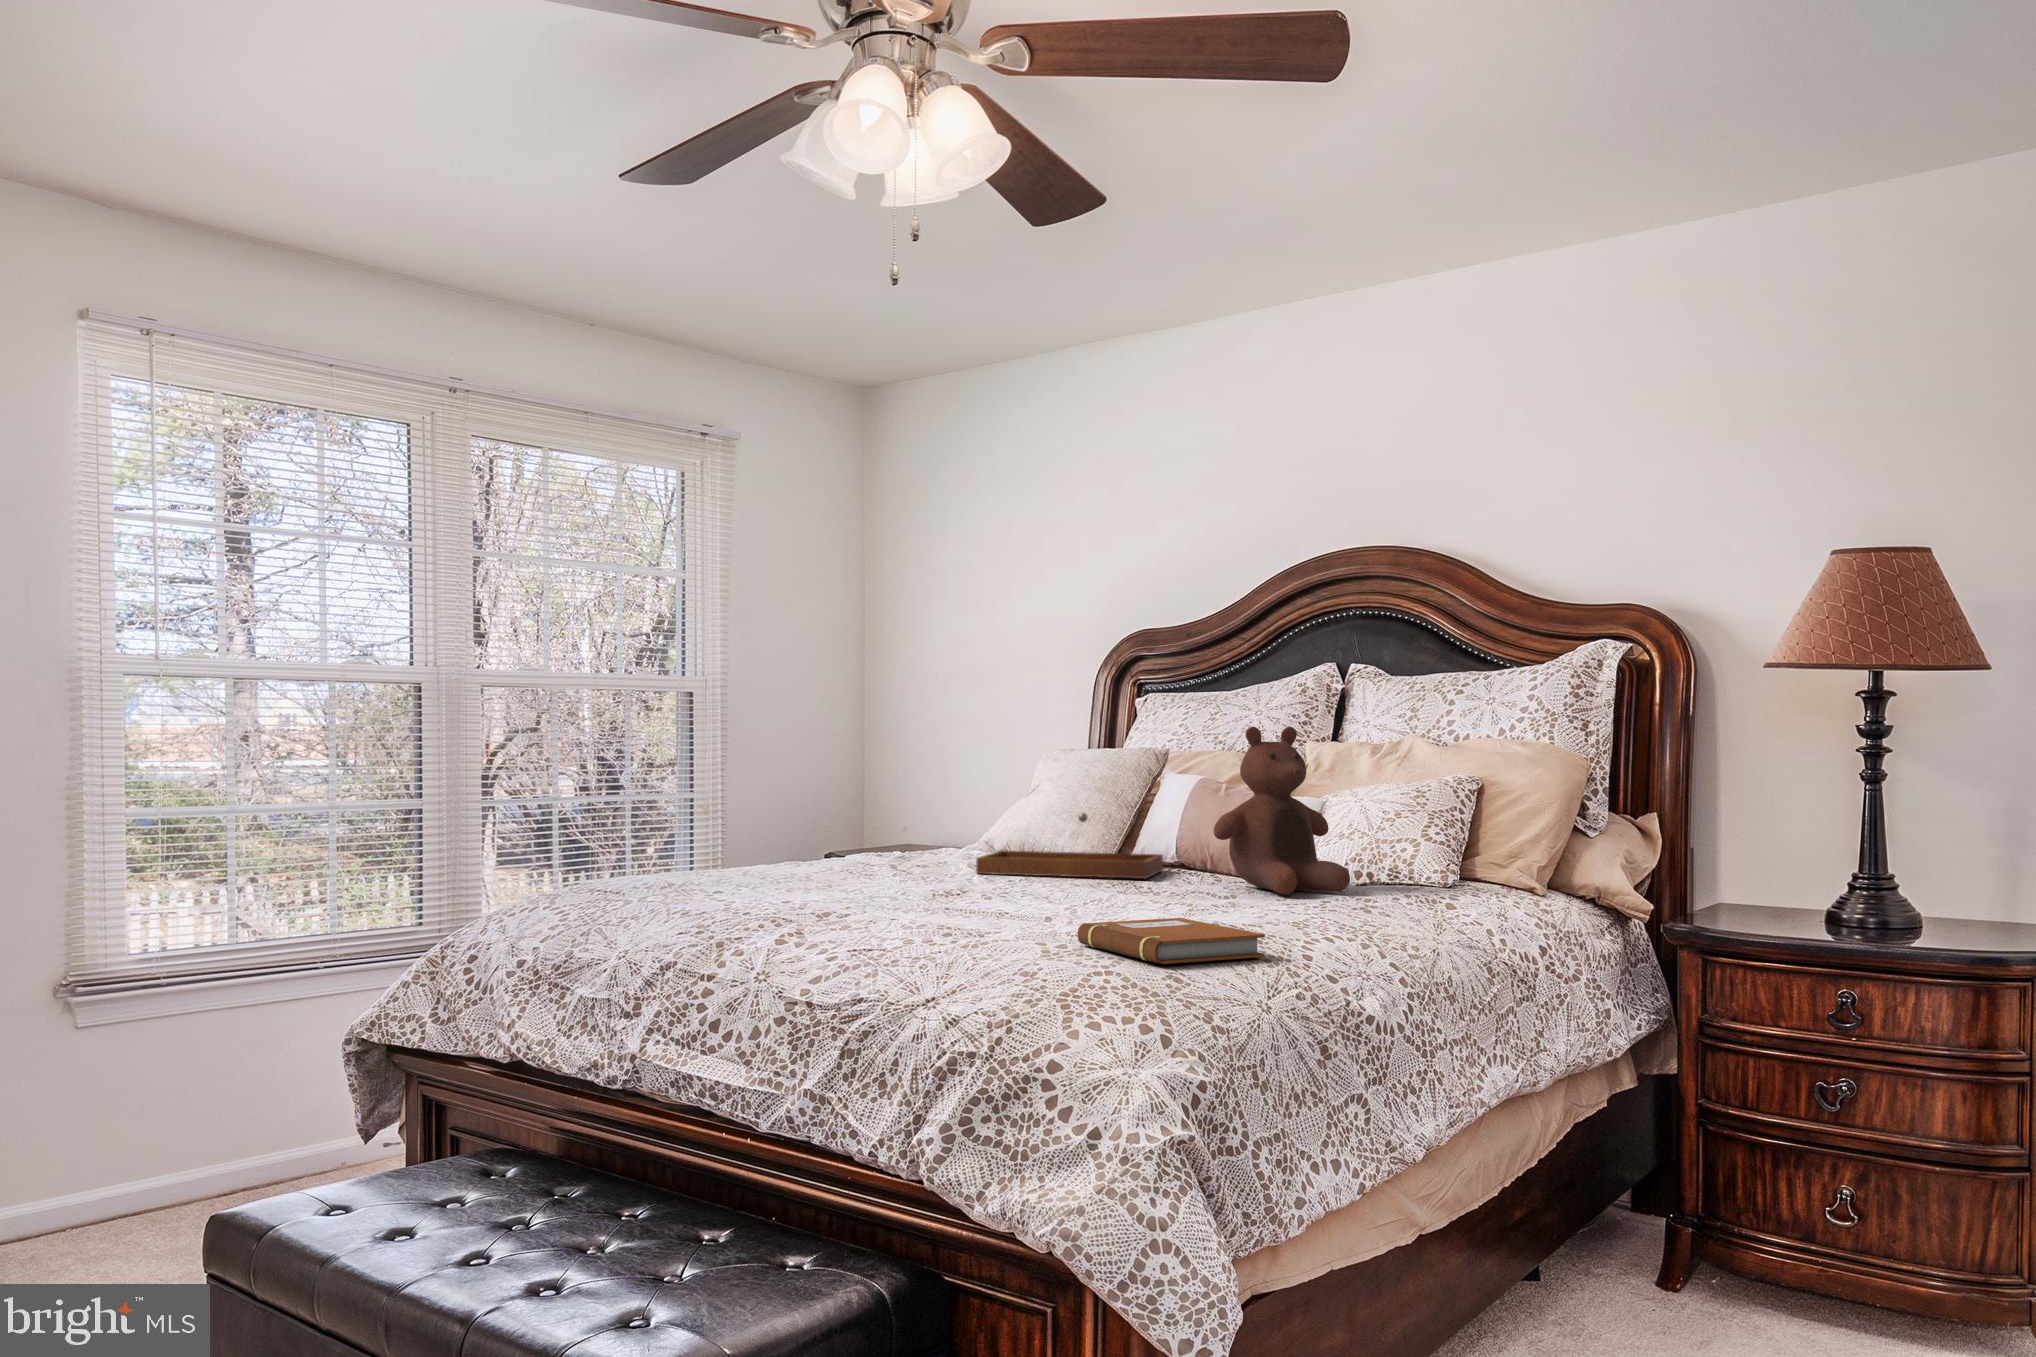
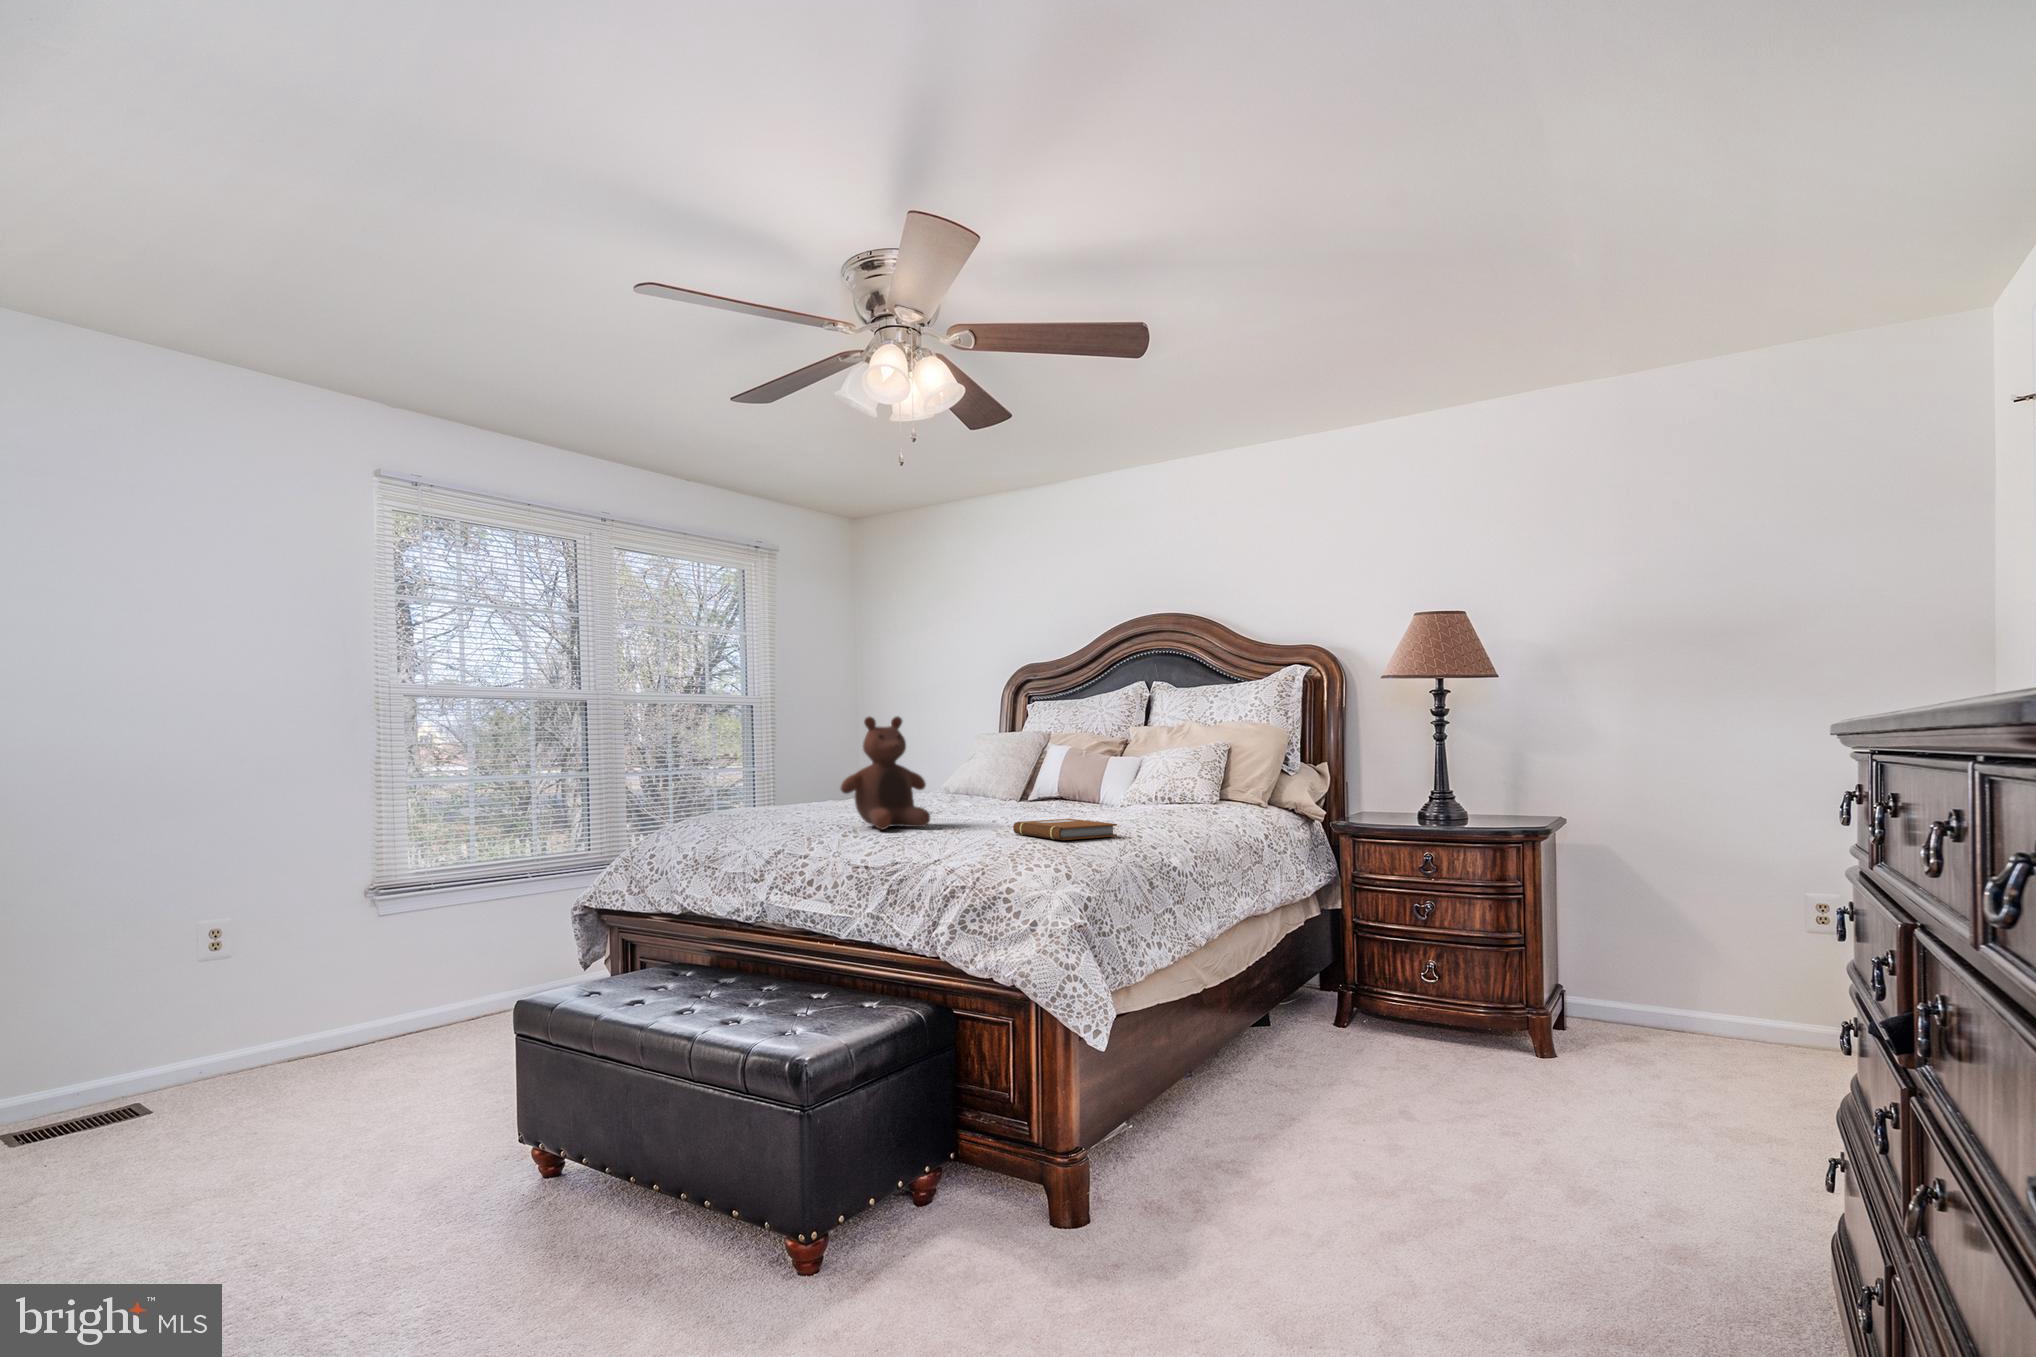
stuffed bear: present [1214,727,1350,894] -> present [840,716,930,830]
tray: present [976,813,1163,879] -> none [942,768,1050,805]

